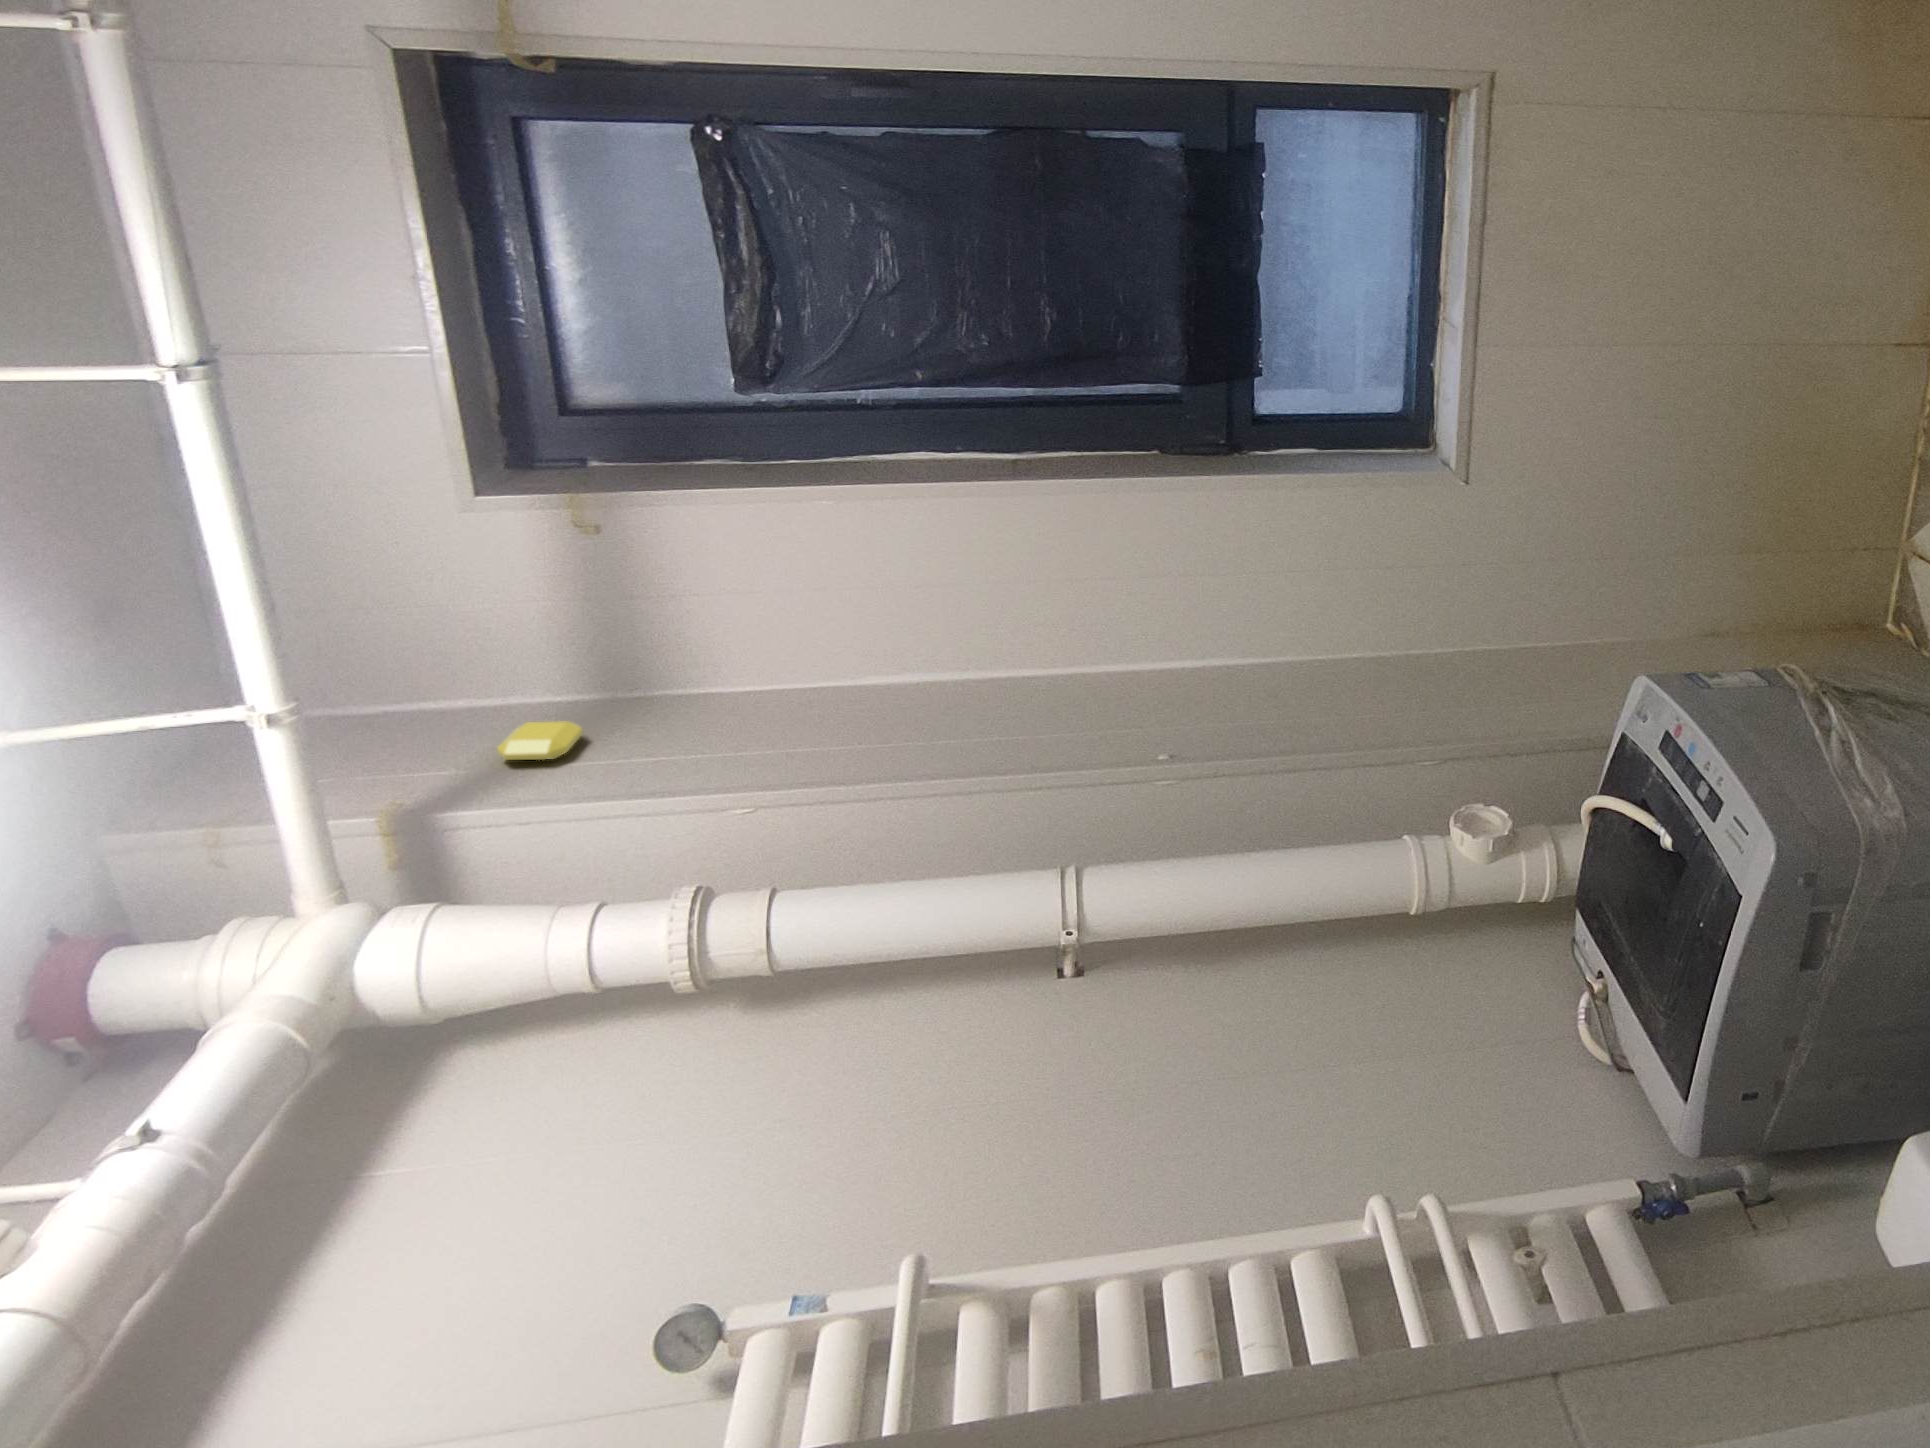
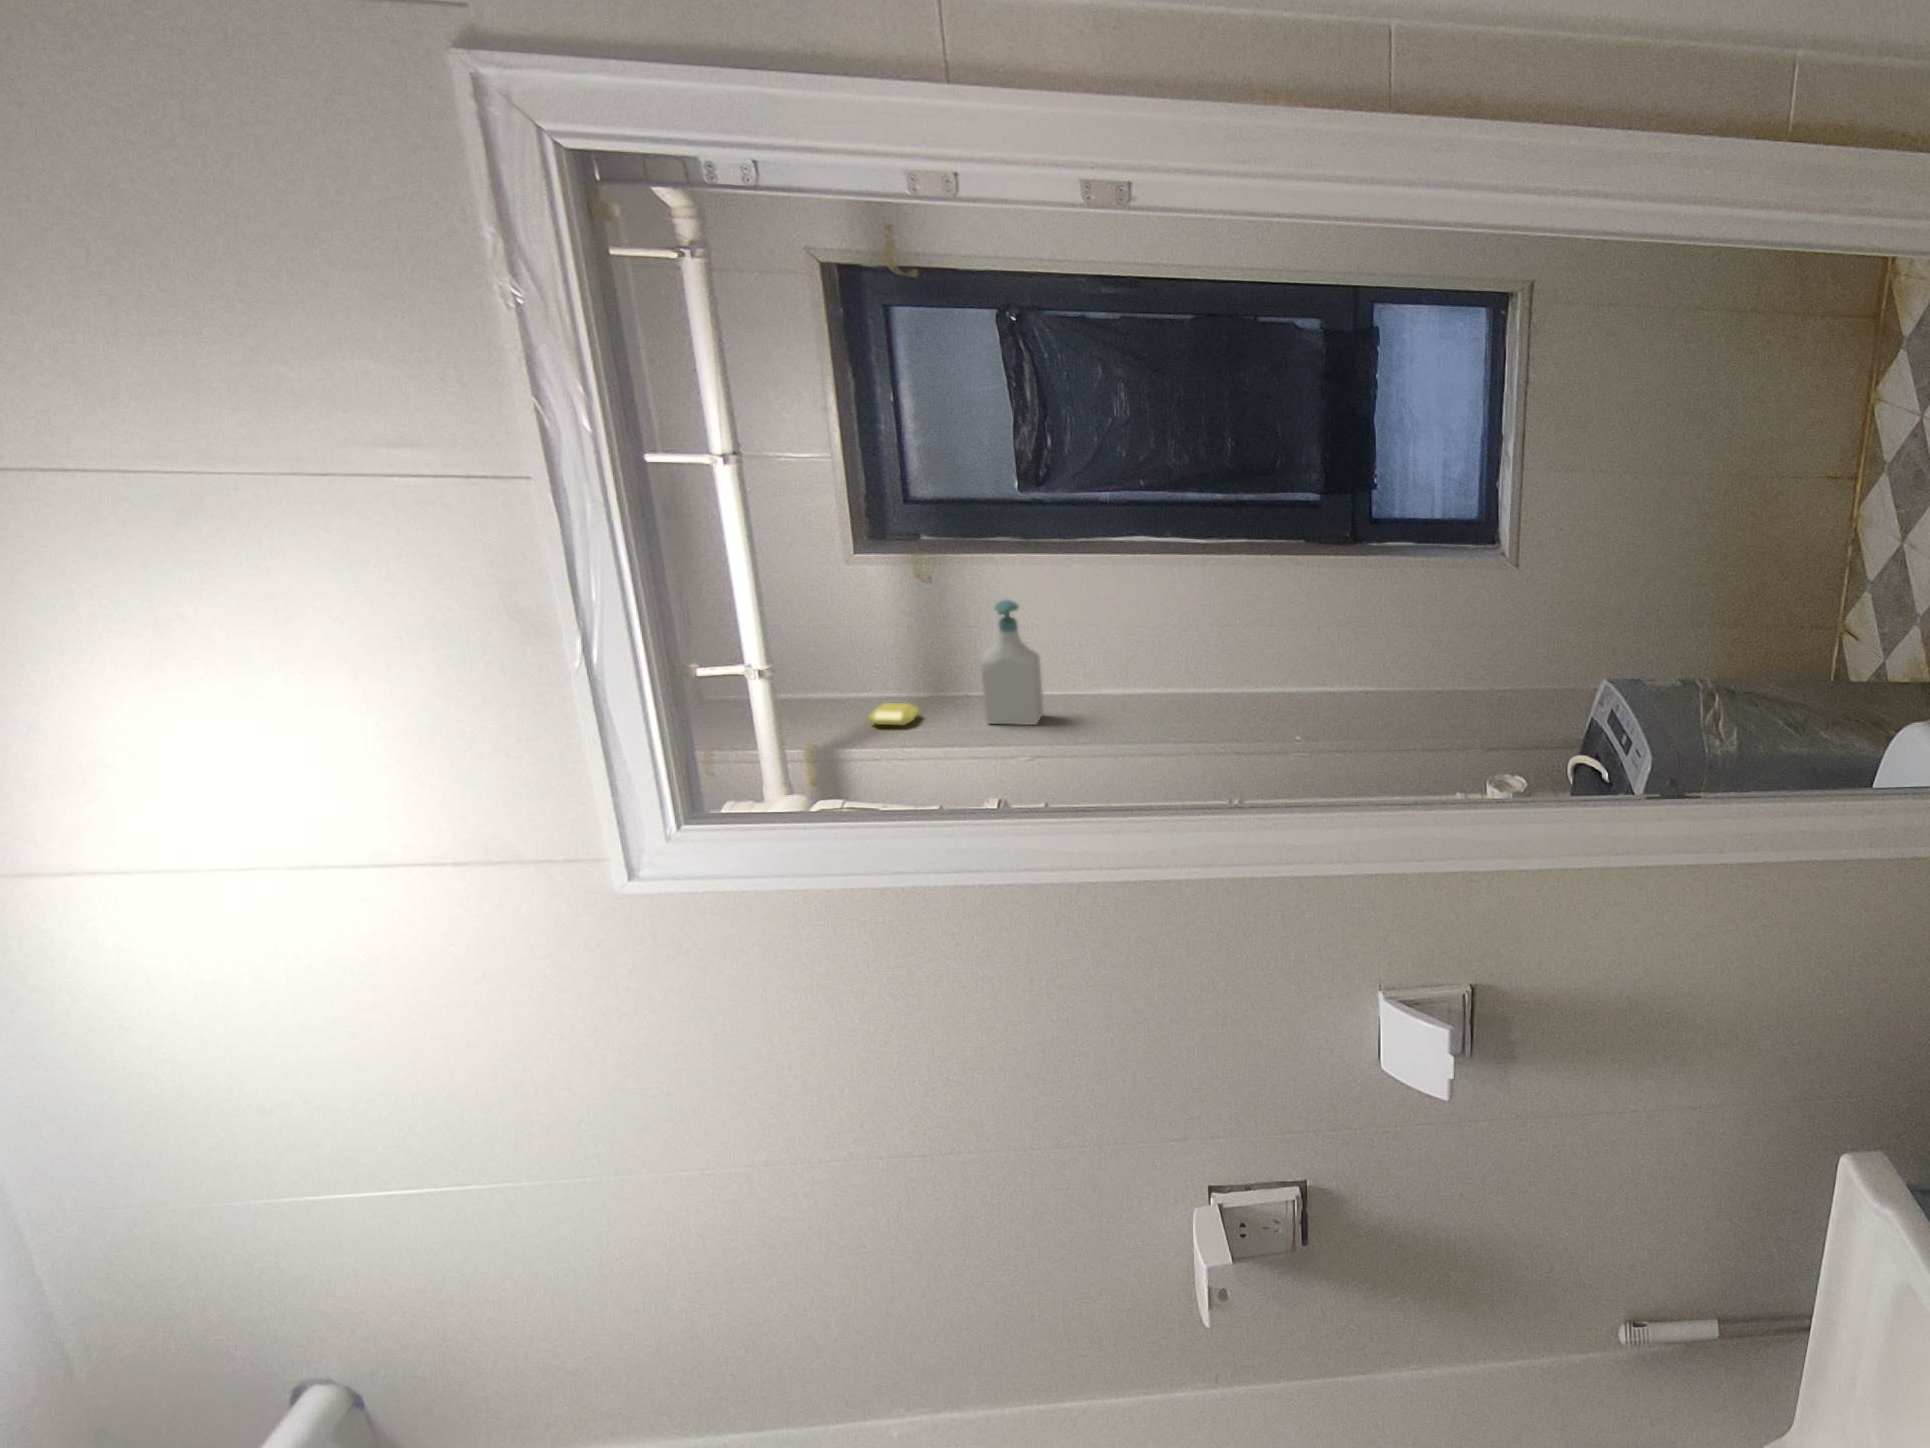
soap bottle: none [674,564,778,749] -> present [981,600,1044,725]

